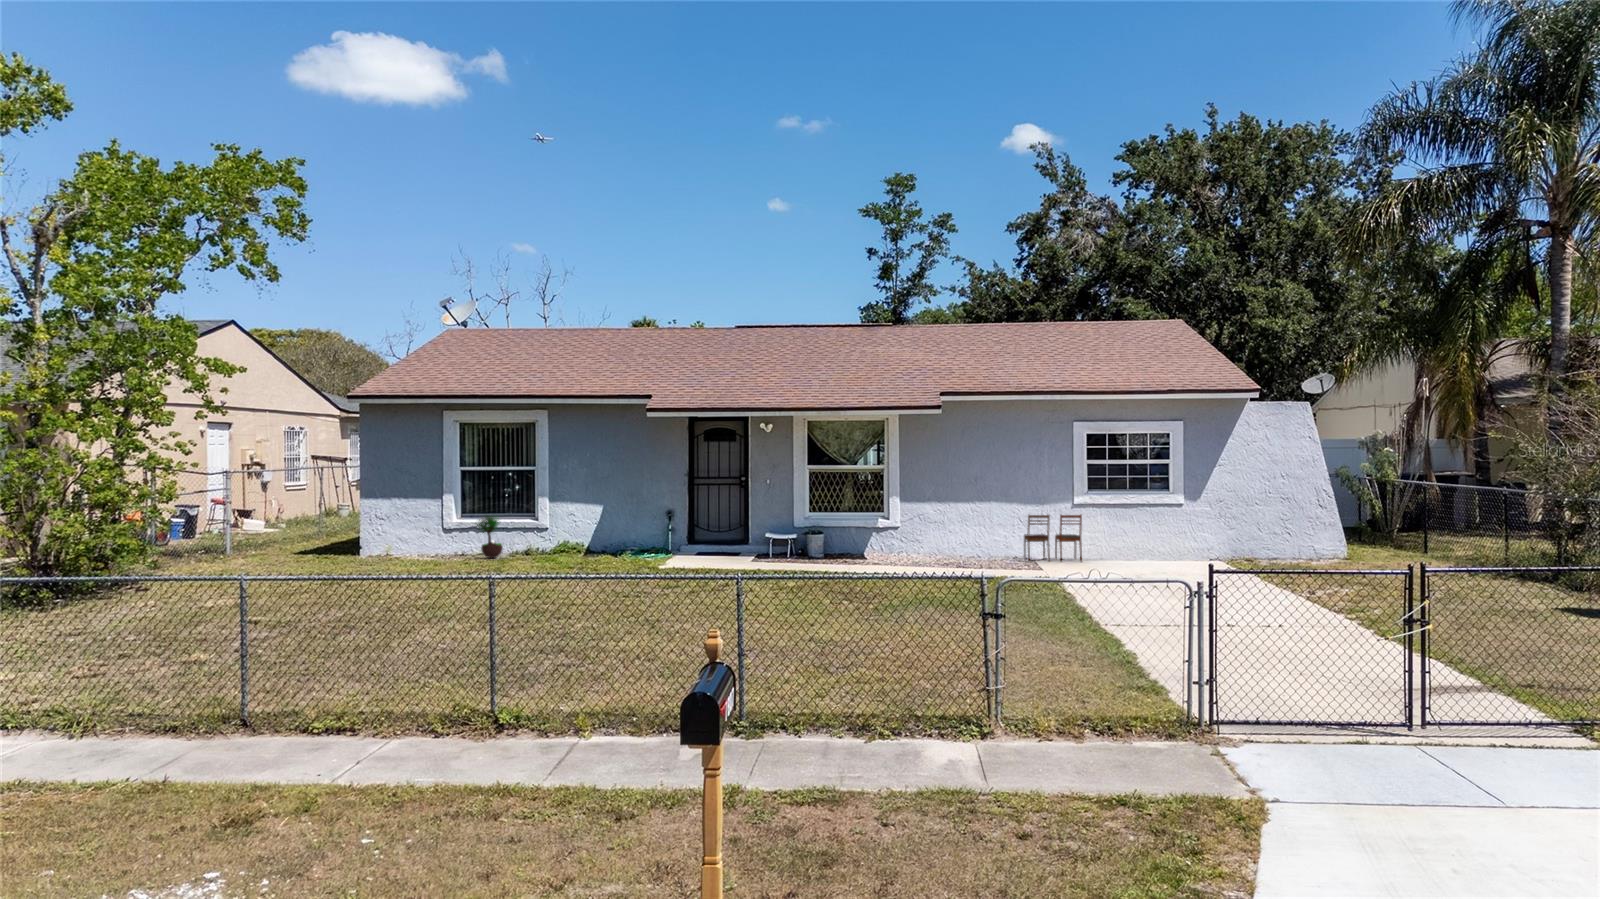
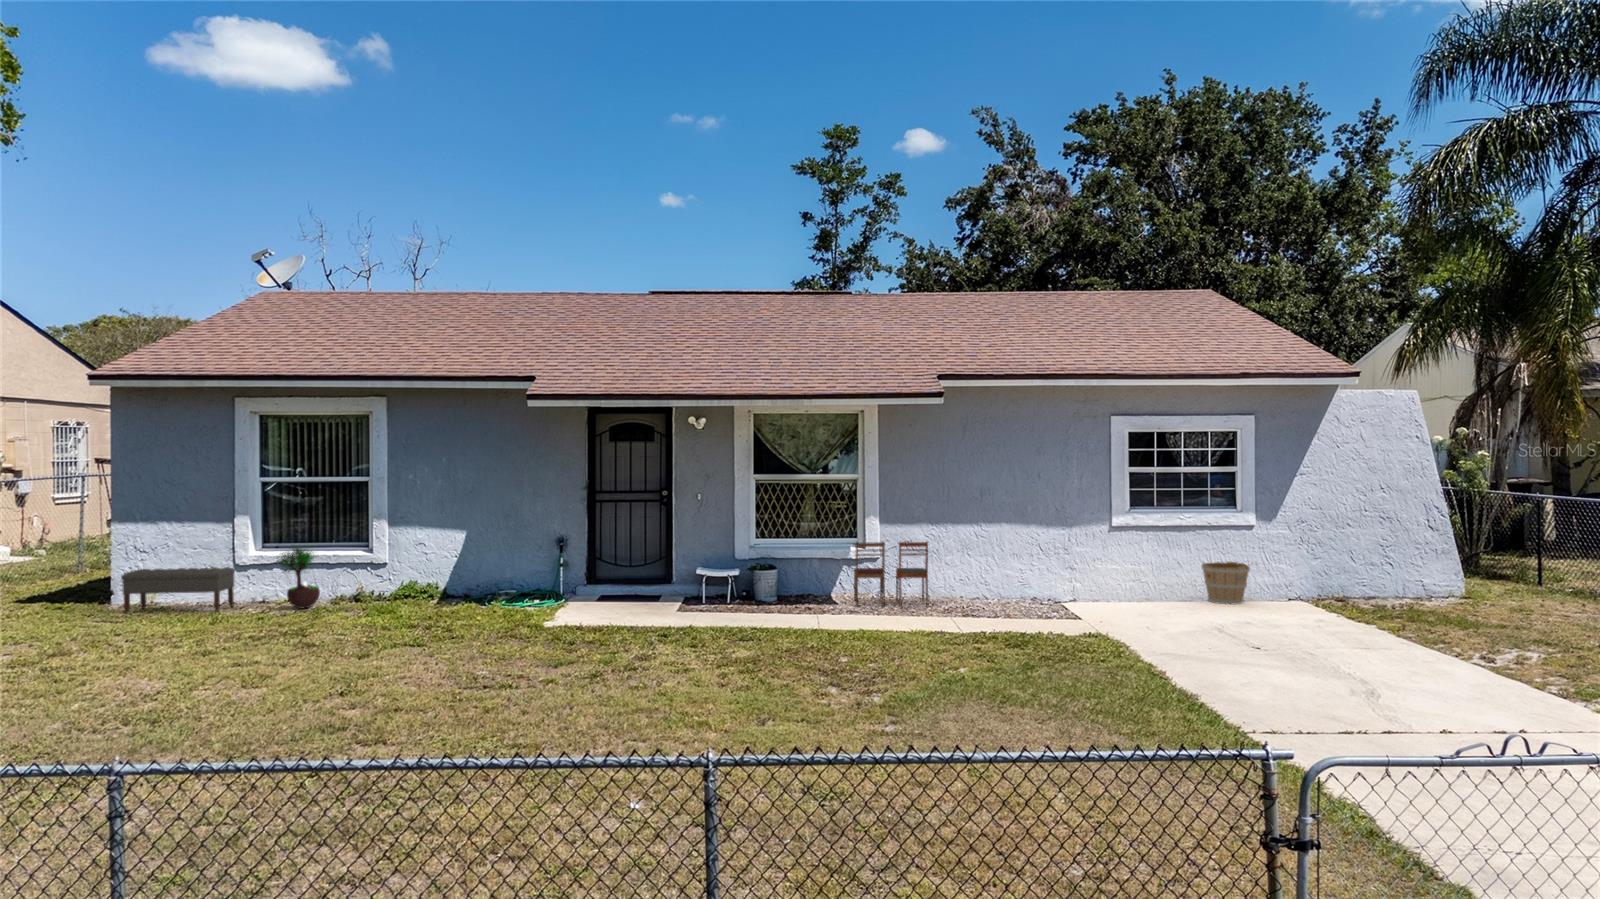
chair: present [1024,515,1082,561] -> present [854,542,929,606]
bench: none [373,530,446,560] -> present [121,567,235,614]
wooden bucket: none [1142,532,1178,563] -> present [1202,562,1250,604]

